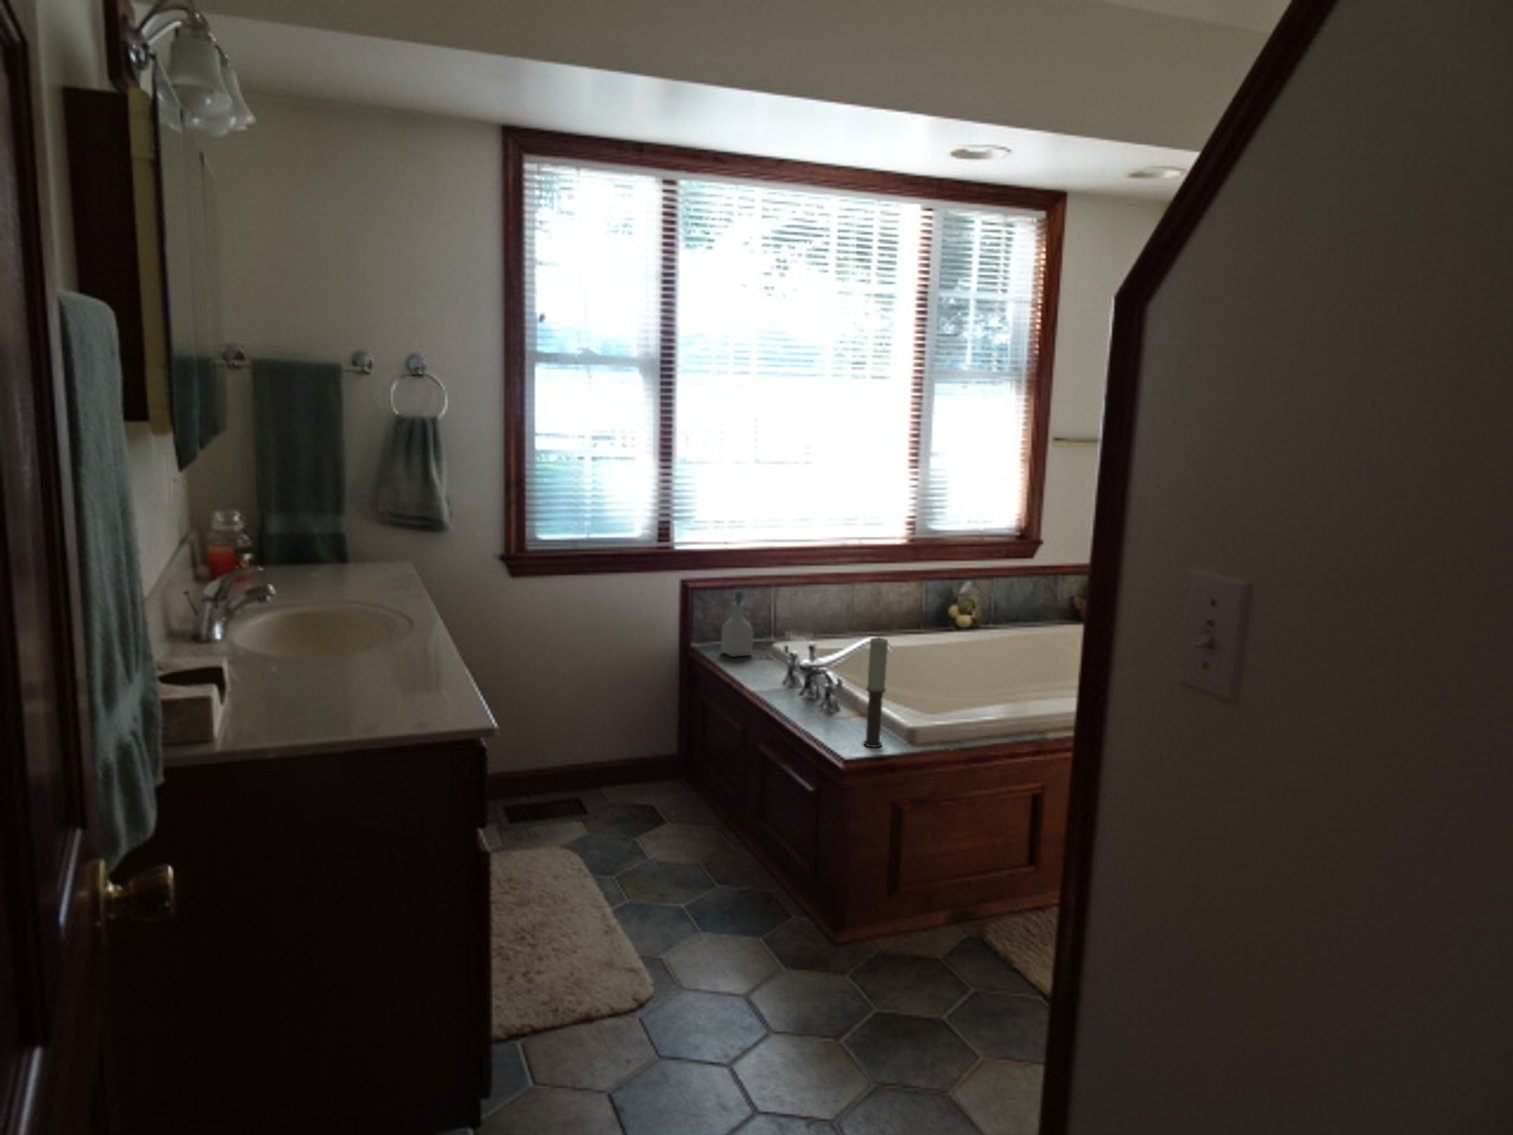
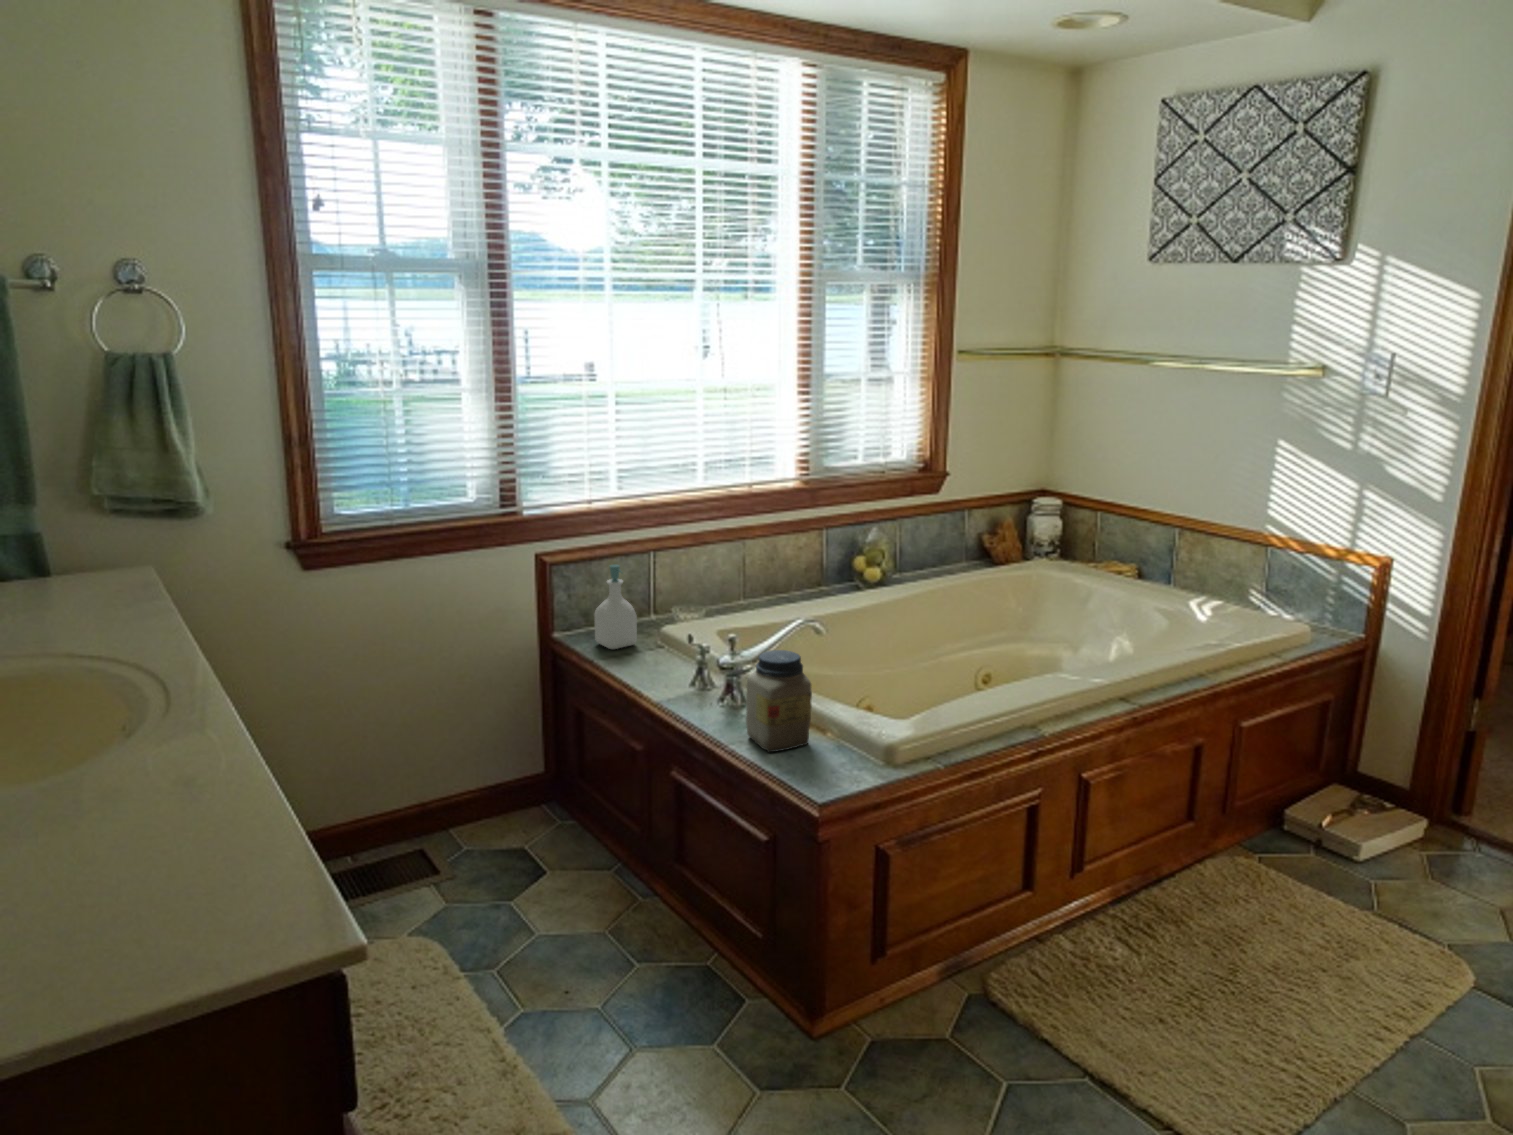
candle: present [864,637,888,747] -> none [828,631,858,775]
jar: none [811,653,860,729] -> present [746,650,812,752]

